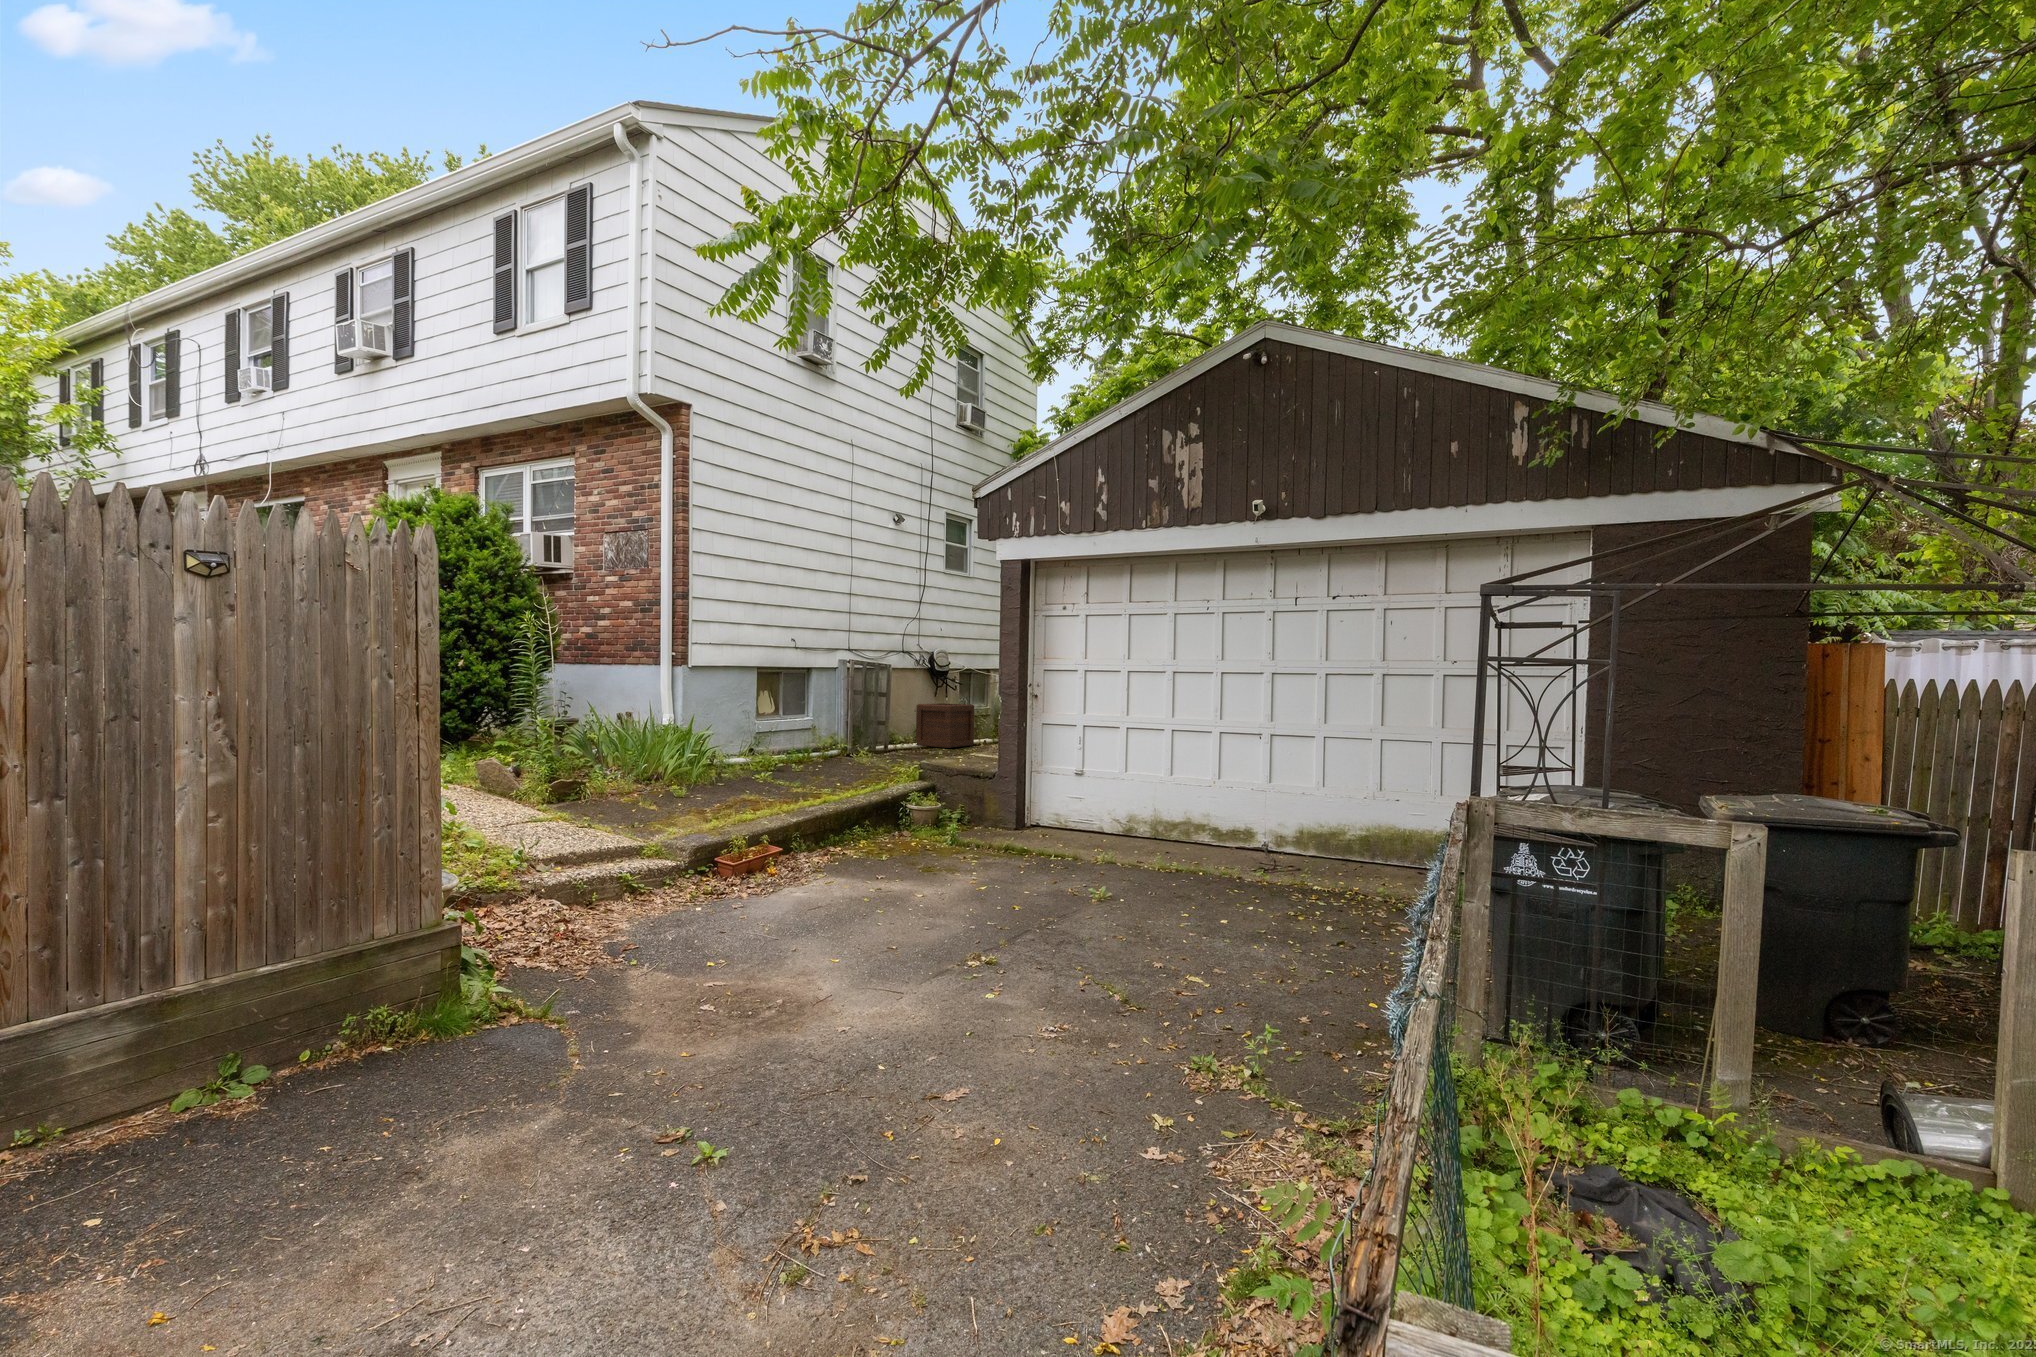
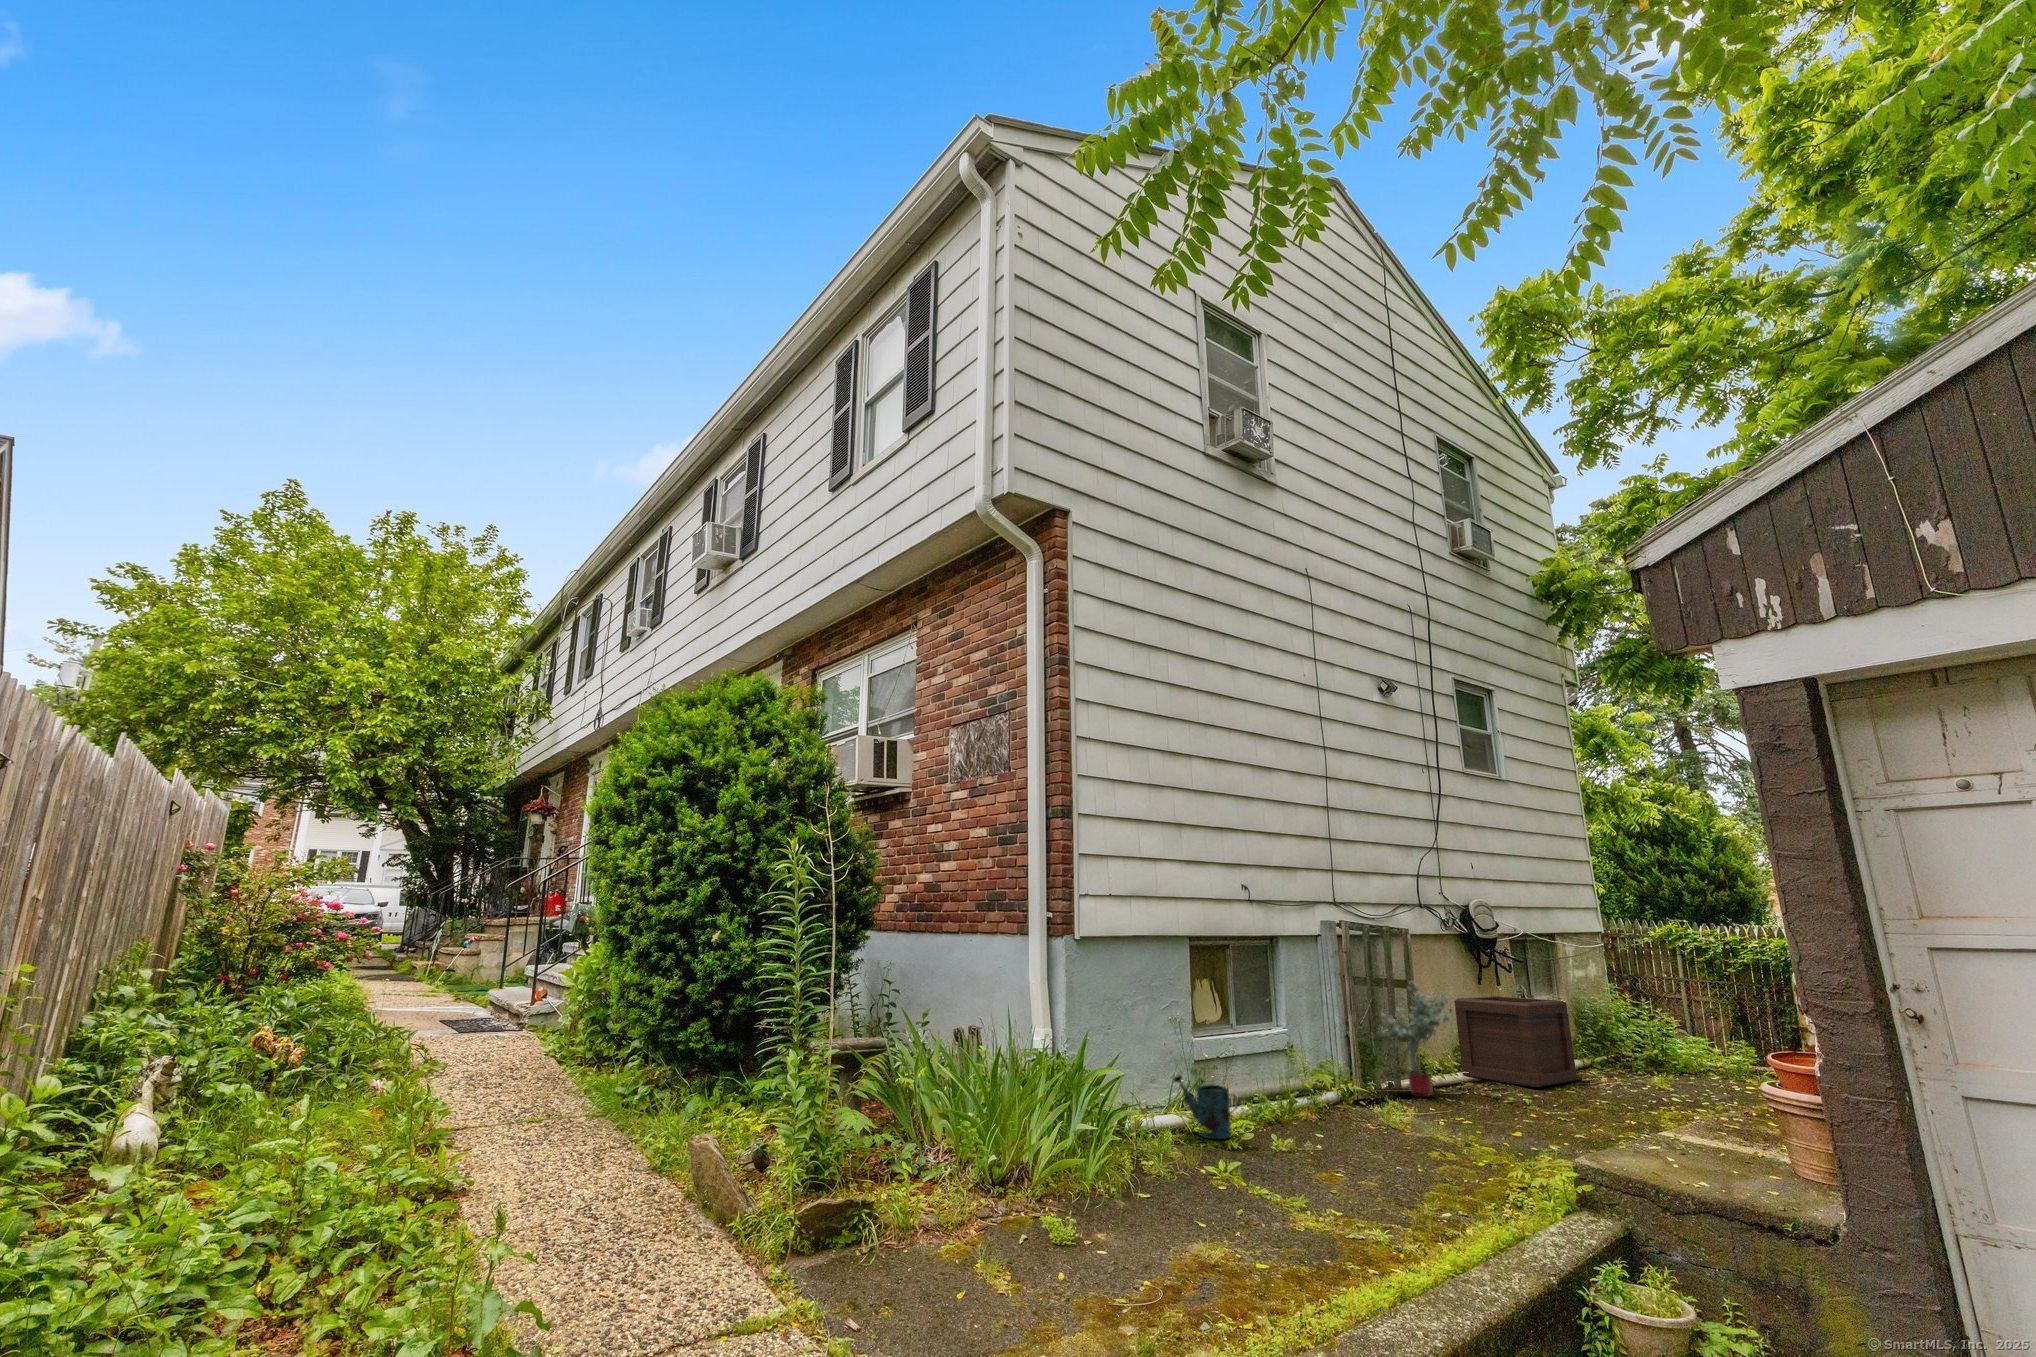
potted tree: none [864,692,907,753] -> present [1379,981,1451,1097]
watering can: none [743,739,777,768] -> present [1174,1075,1239,1139]

